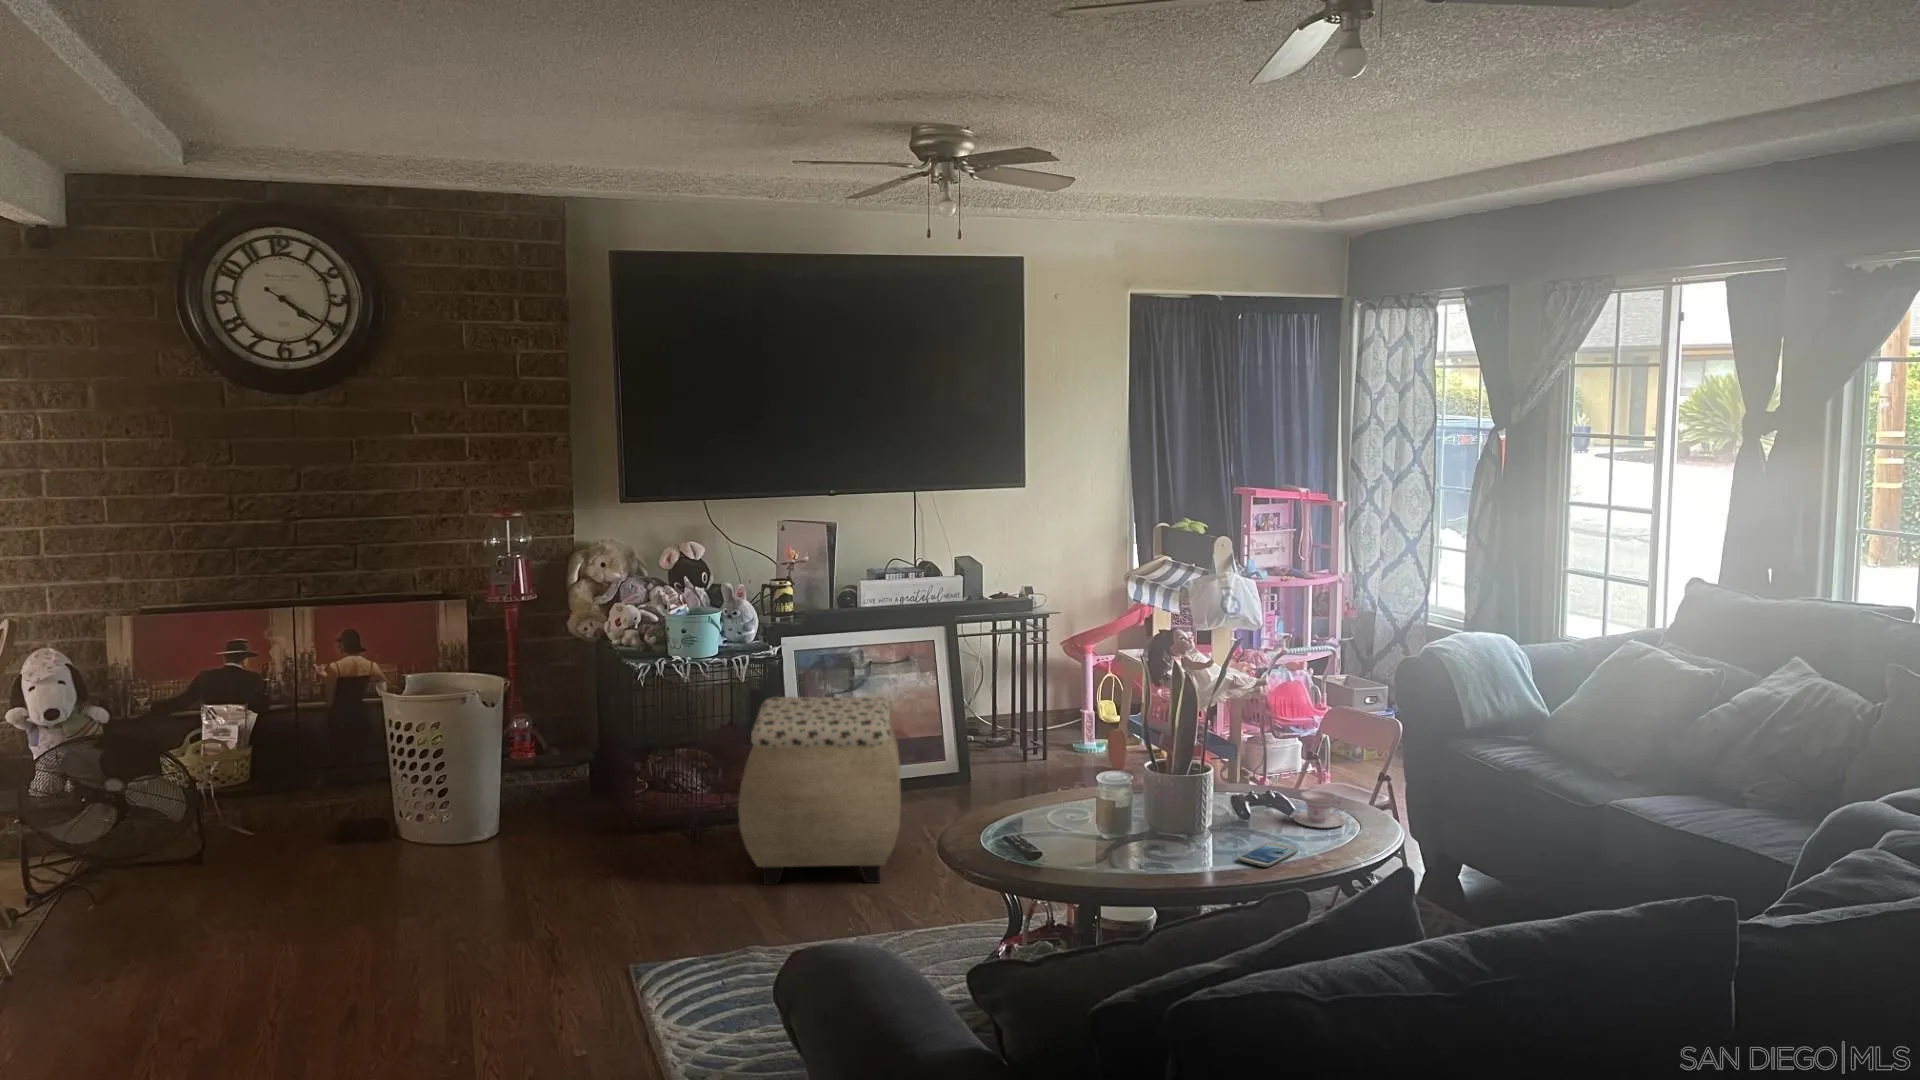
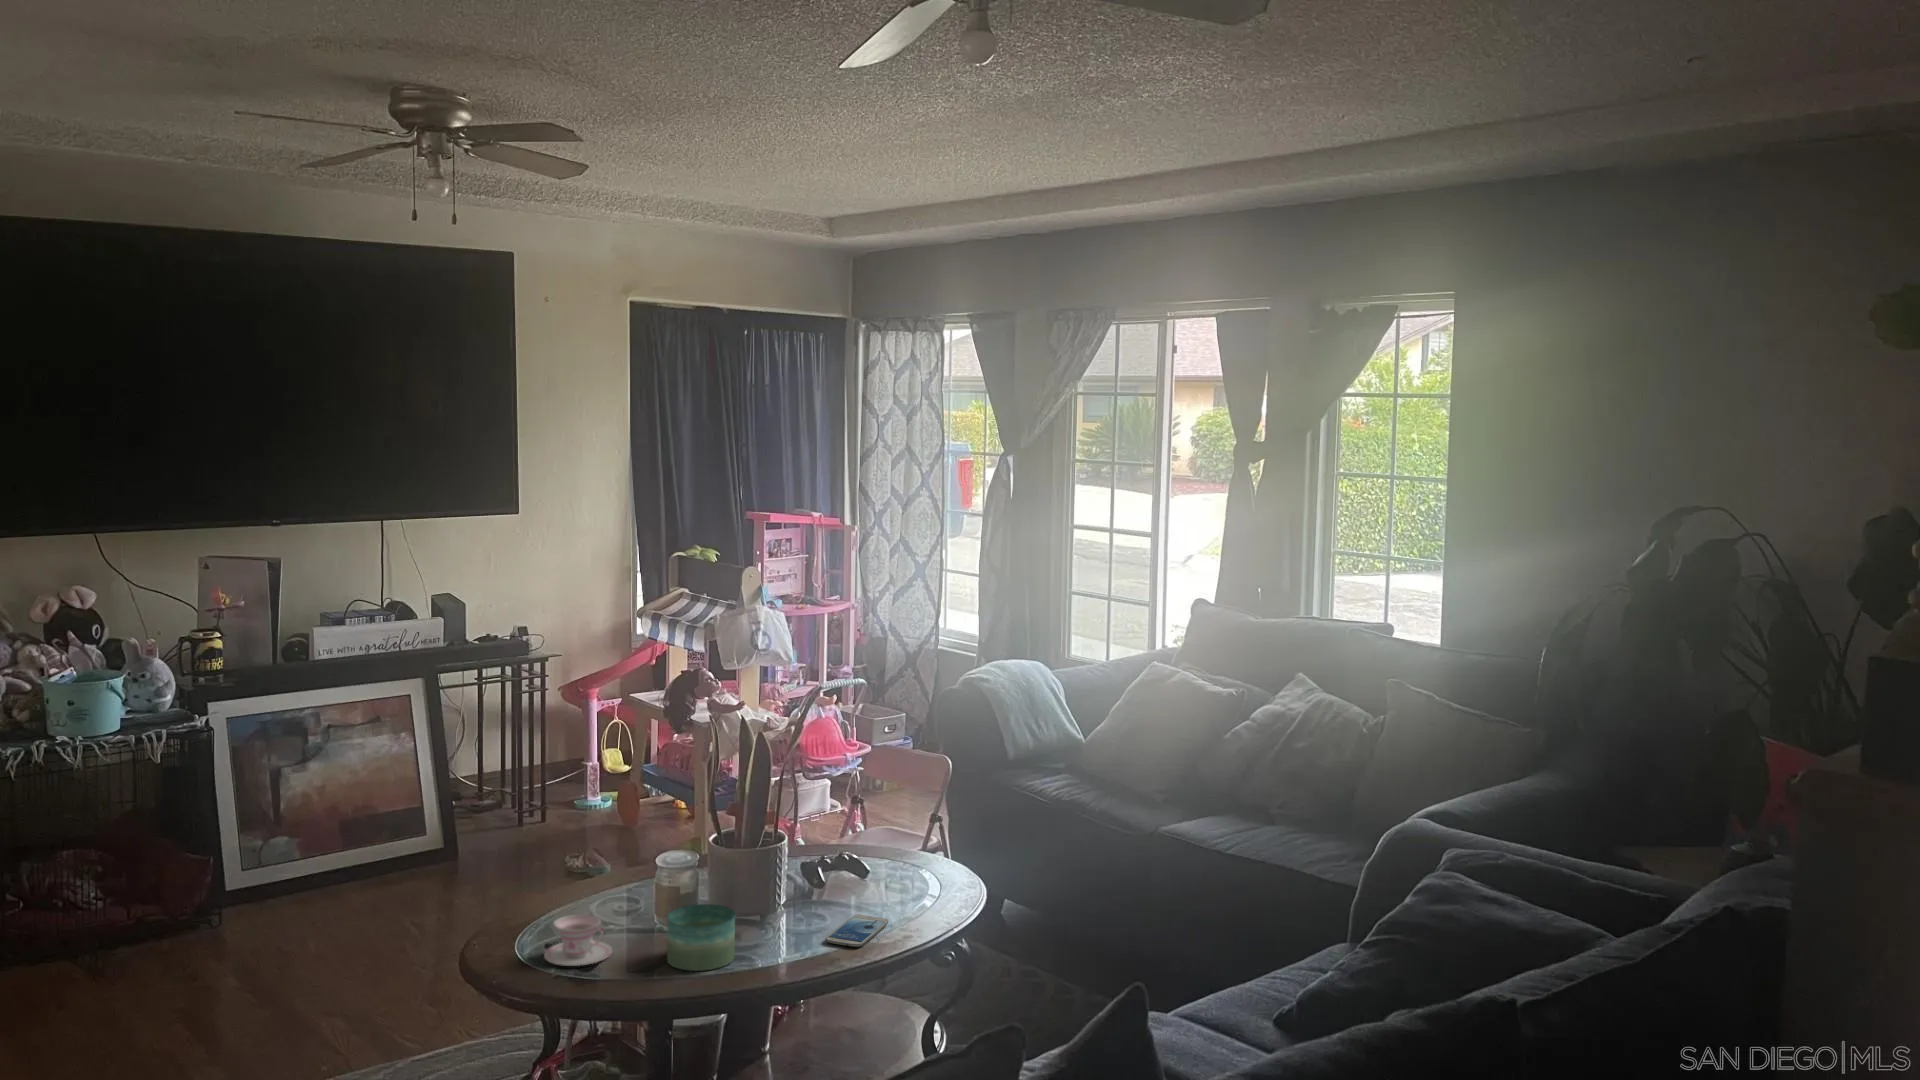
ottoman: present [738,697,901,884] -> none [159,771,384,1022]
teacup: present [1293,791,1345,828] -> present [544,915,612,966]
candle: none [1102,817,1159,870] -> present [667,904,735,971]

